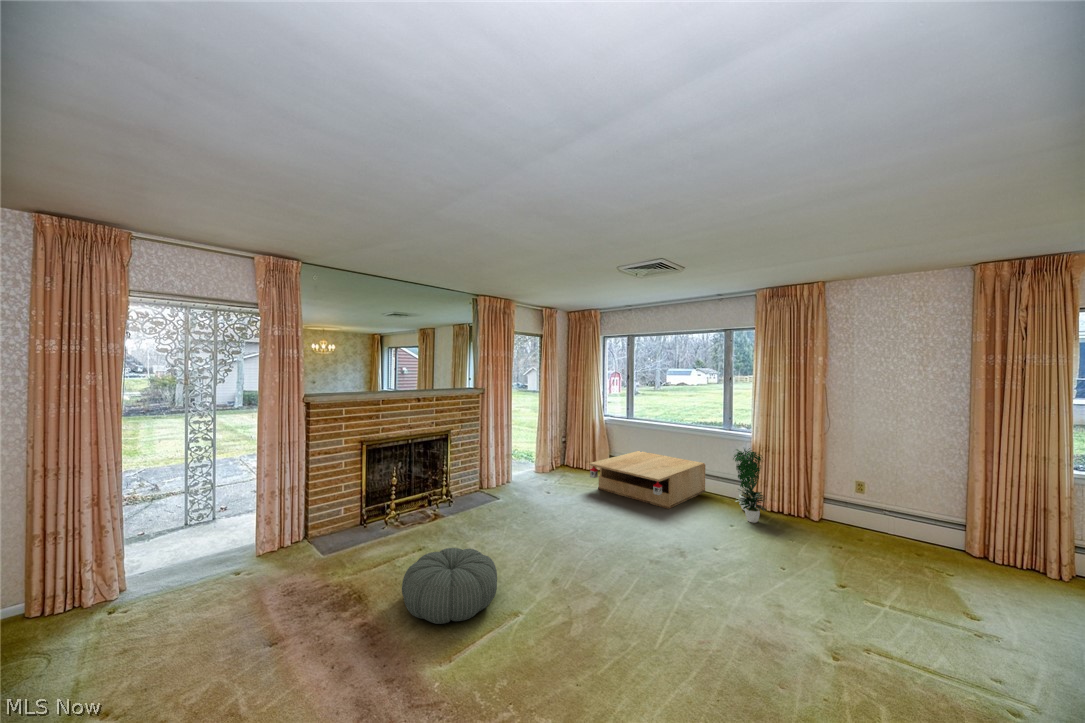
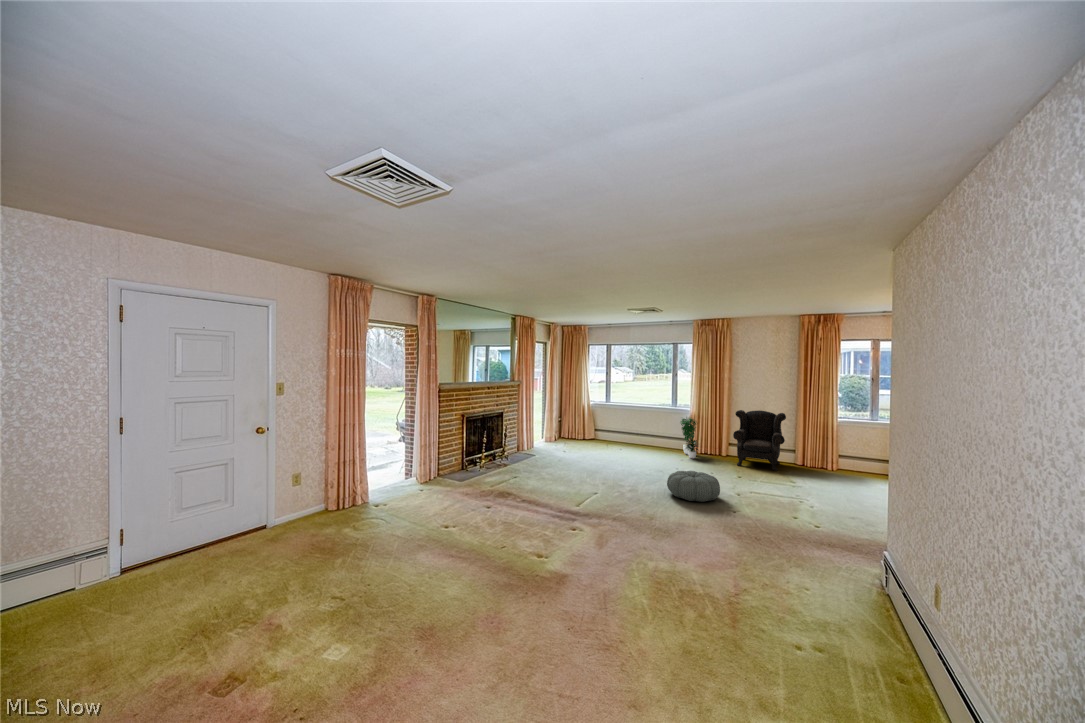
armchair: none [829,442,942,570] -> present [733,410,786,471]
coffee table: present [589,451,705,509] -> none [590,424,661,455]
pouf: present [402,548,497,624] -> present [667,471,720,502]

